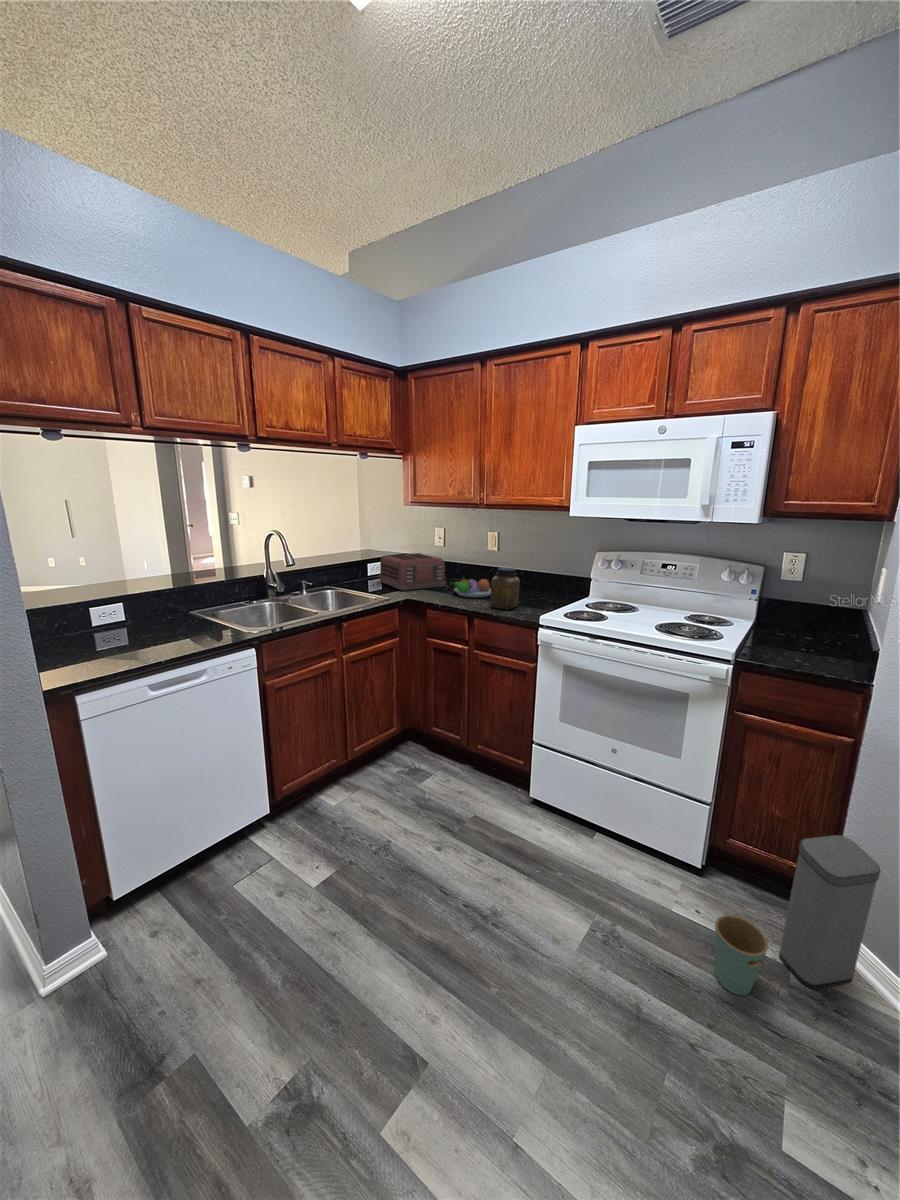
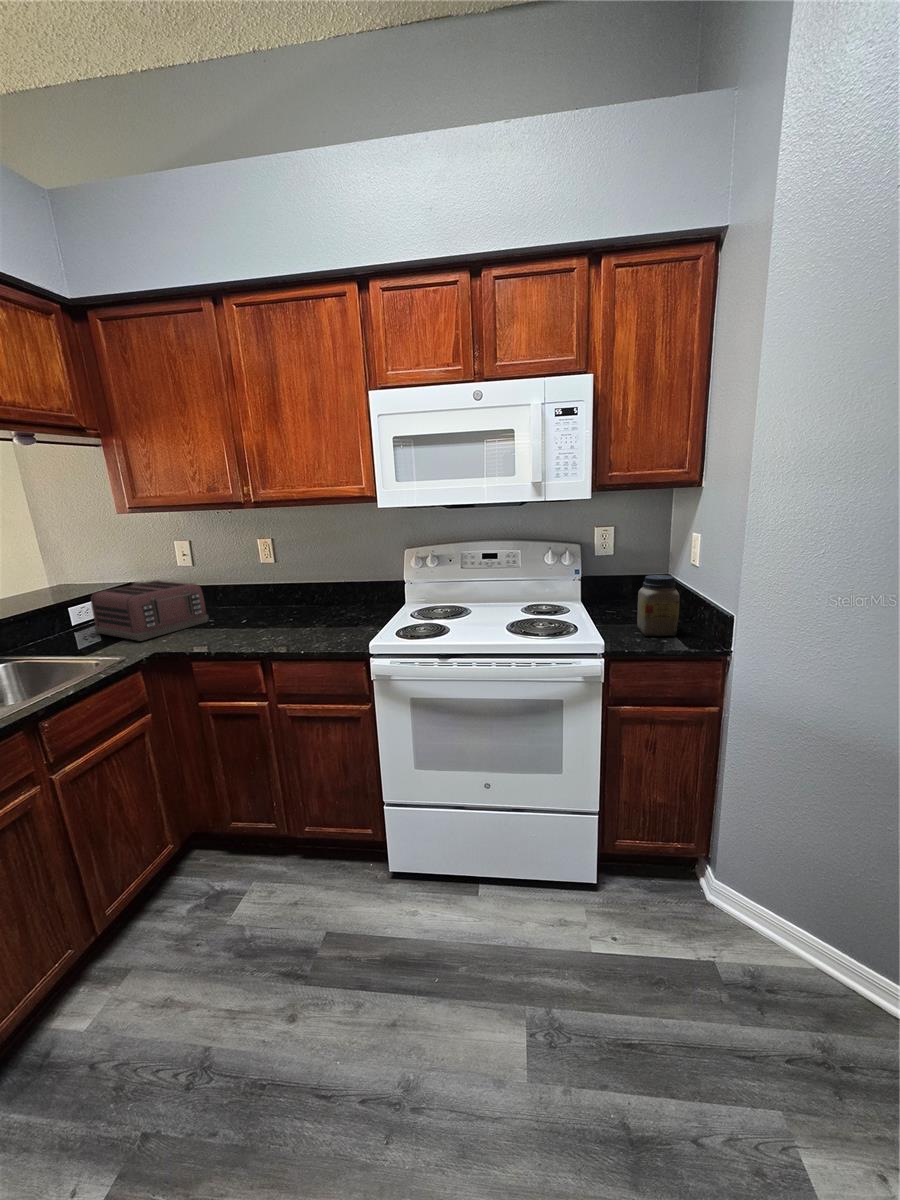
jar: present [490,568,520,610] -> present [637,575,680,636]
fruit bowl: present [450,579,491,598] -> none [219,603,286,633]
trash can: present [715,835,880,995] -> none [656,807,772,1030]

